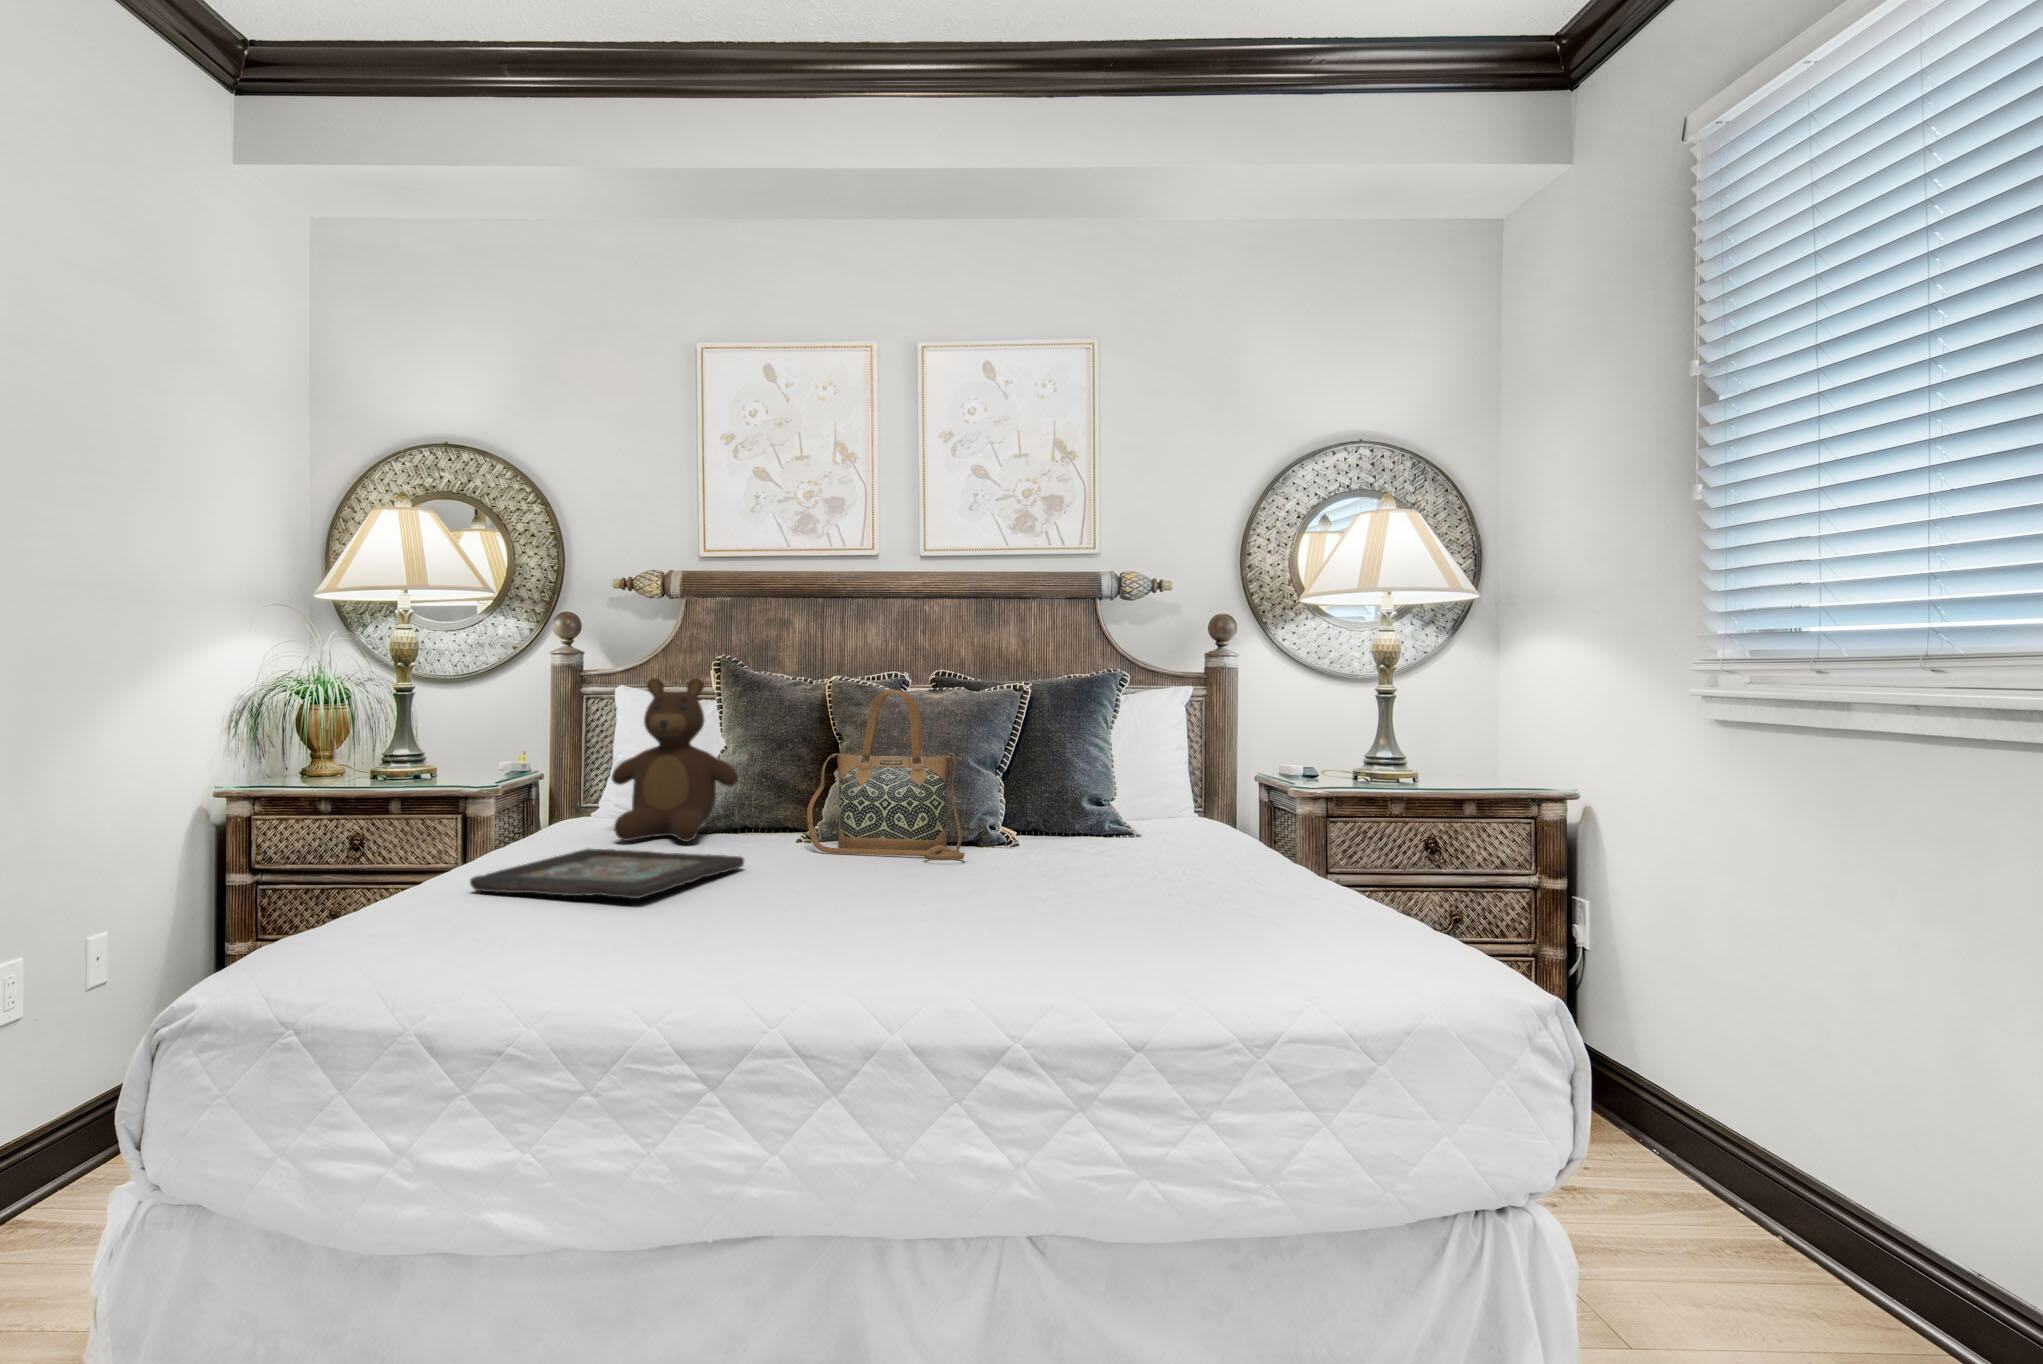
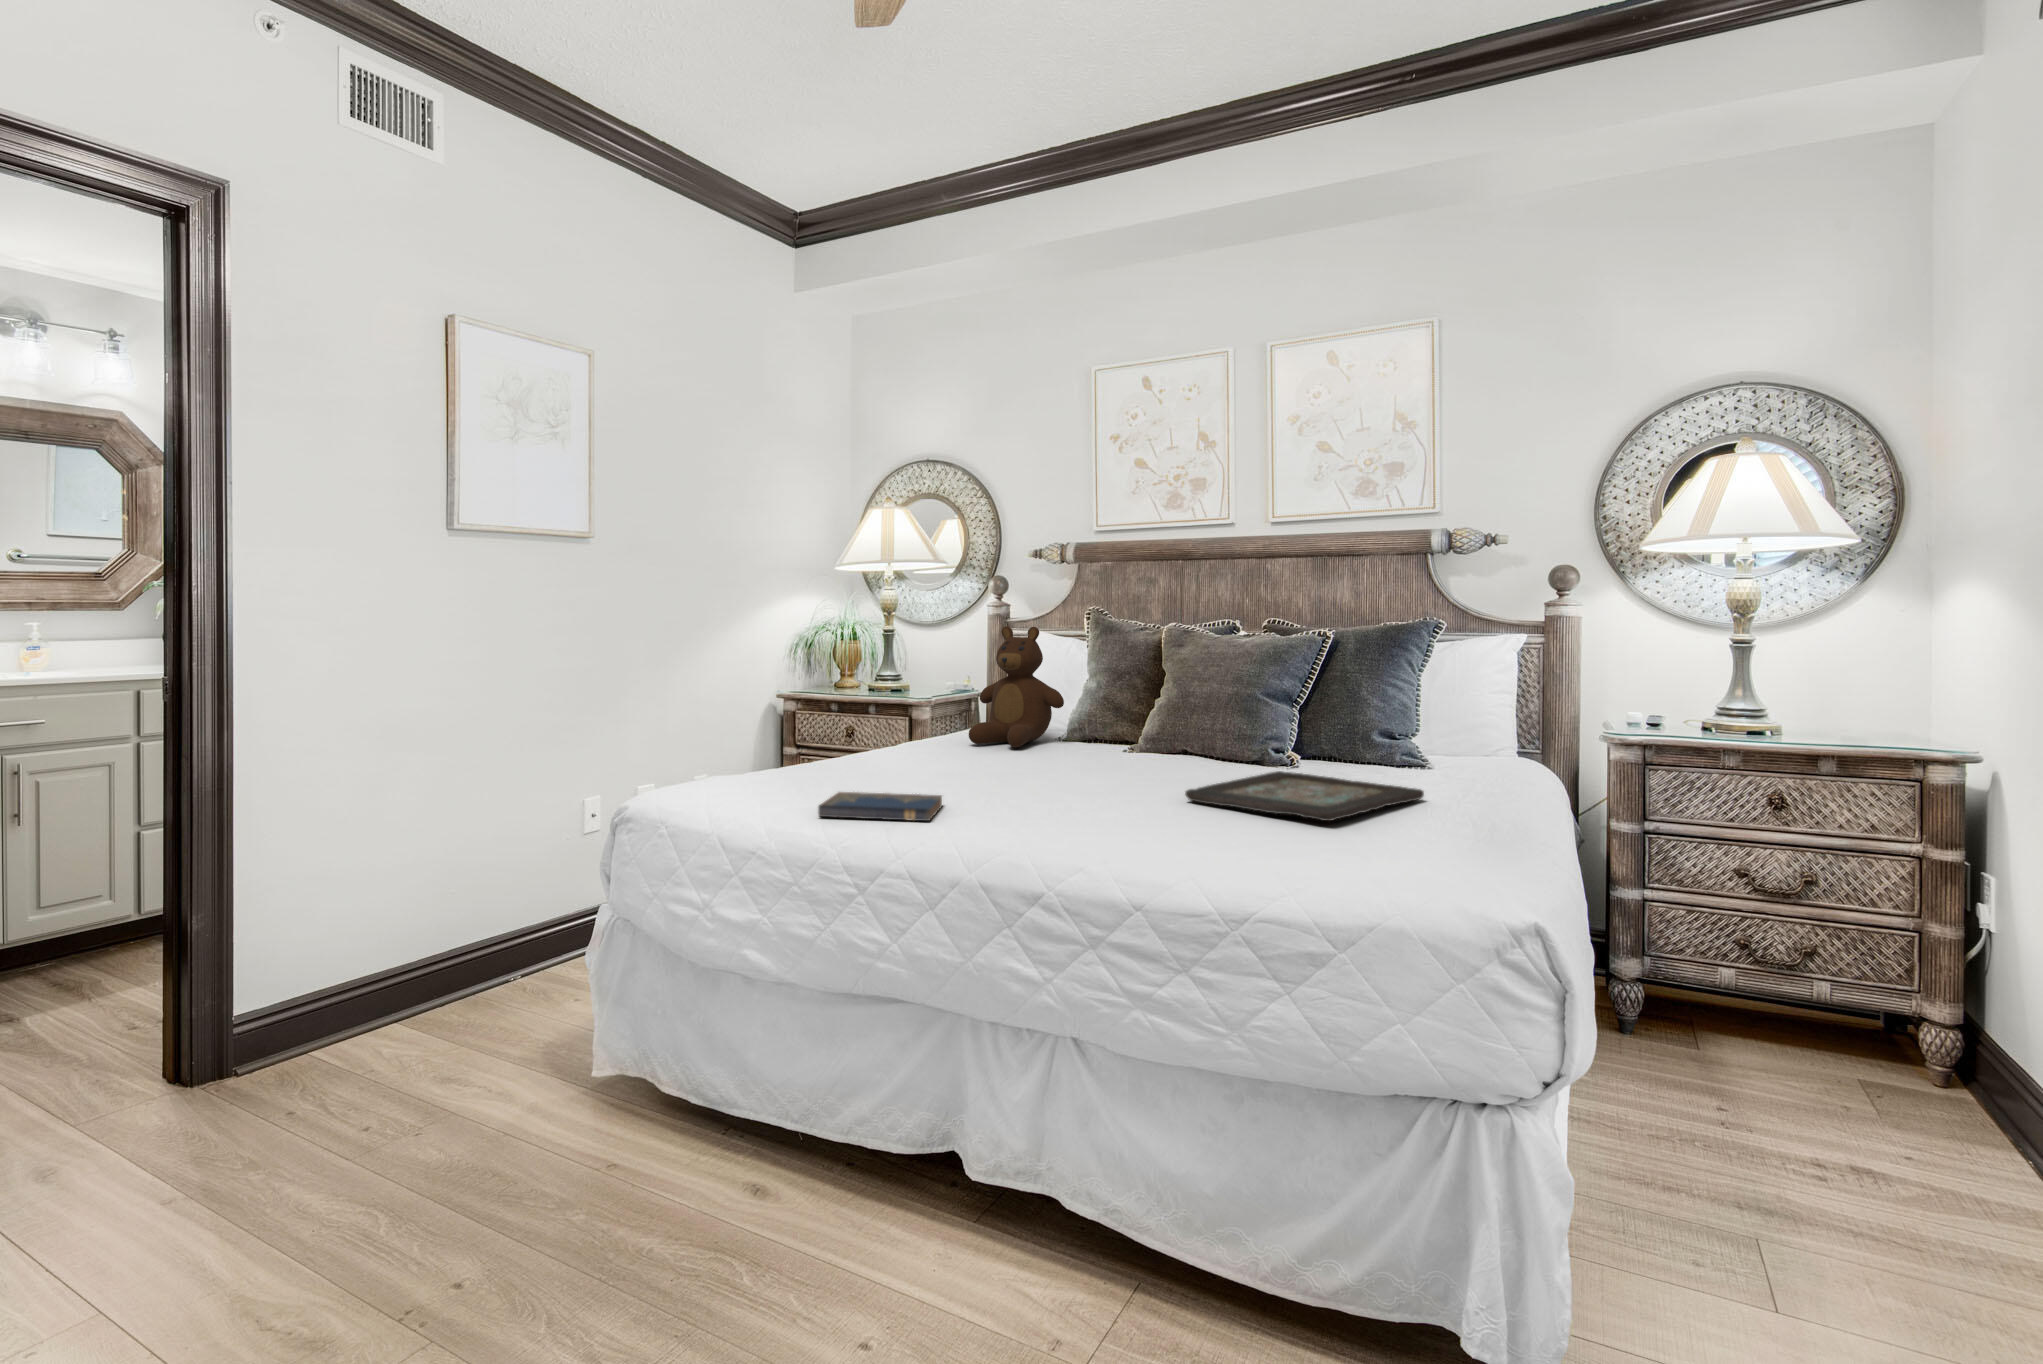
handbag: present [807,690,965,860] -> none [1094,639,1209,776]
decorative tray: present [470,849,744,898] -> present [1185,771,1424,821]
hardcover book: none [567,907,745,953] -> present [818,792,942,821]

